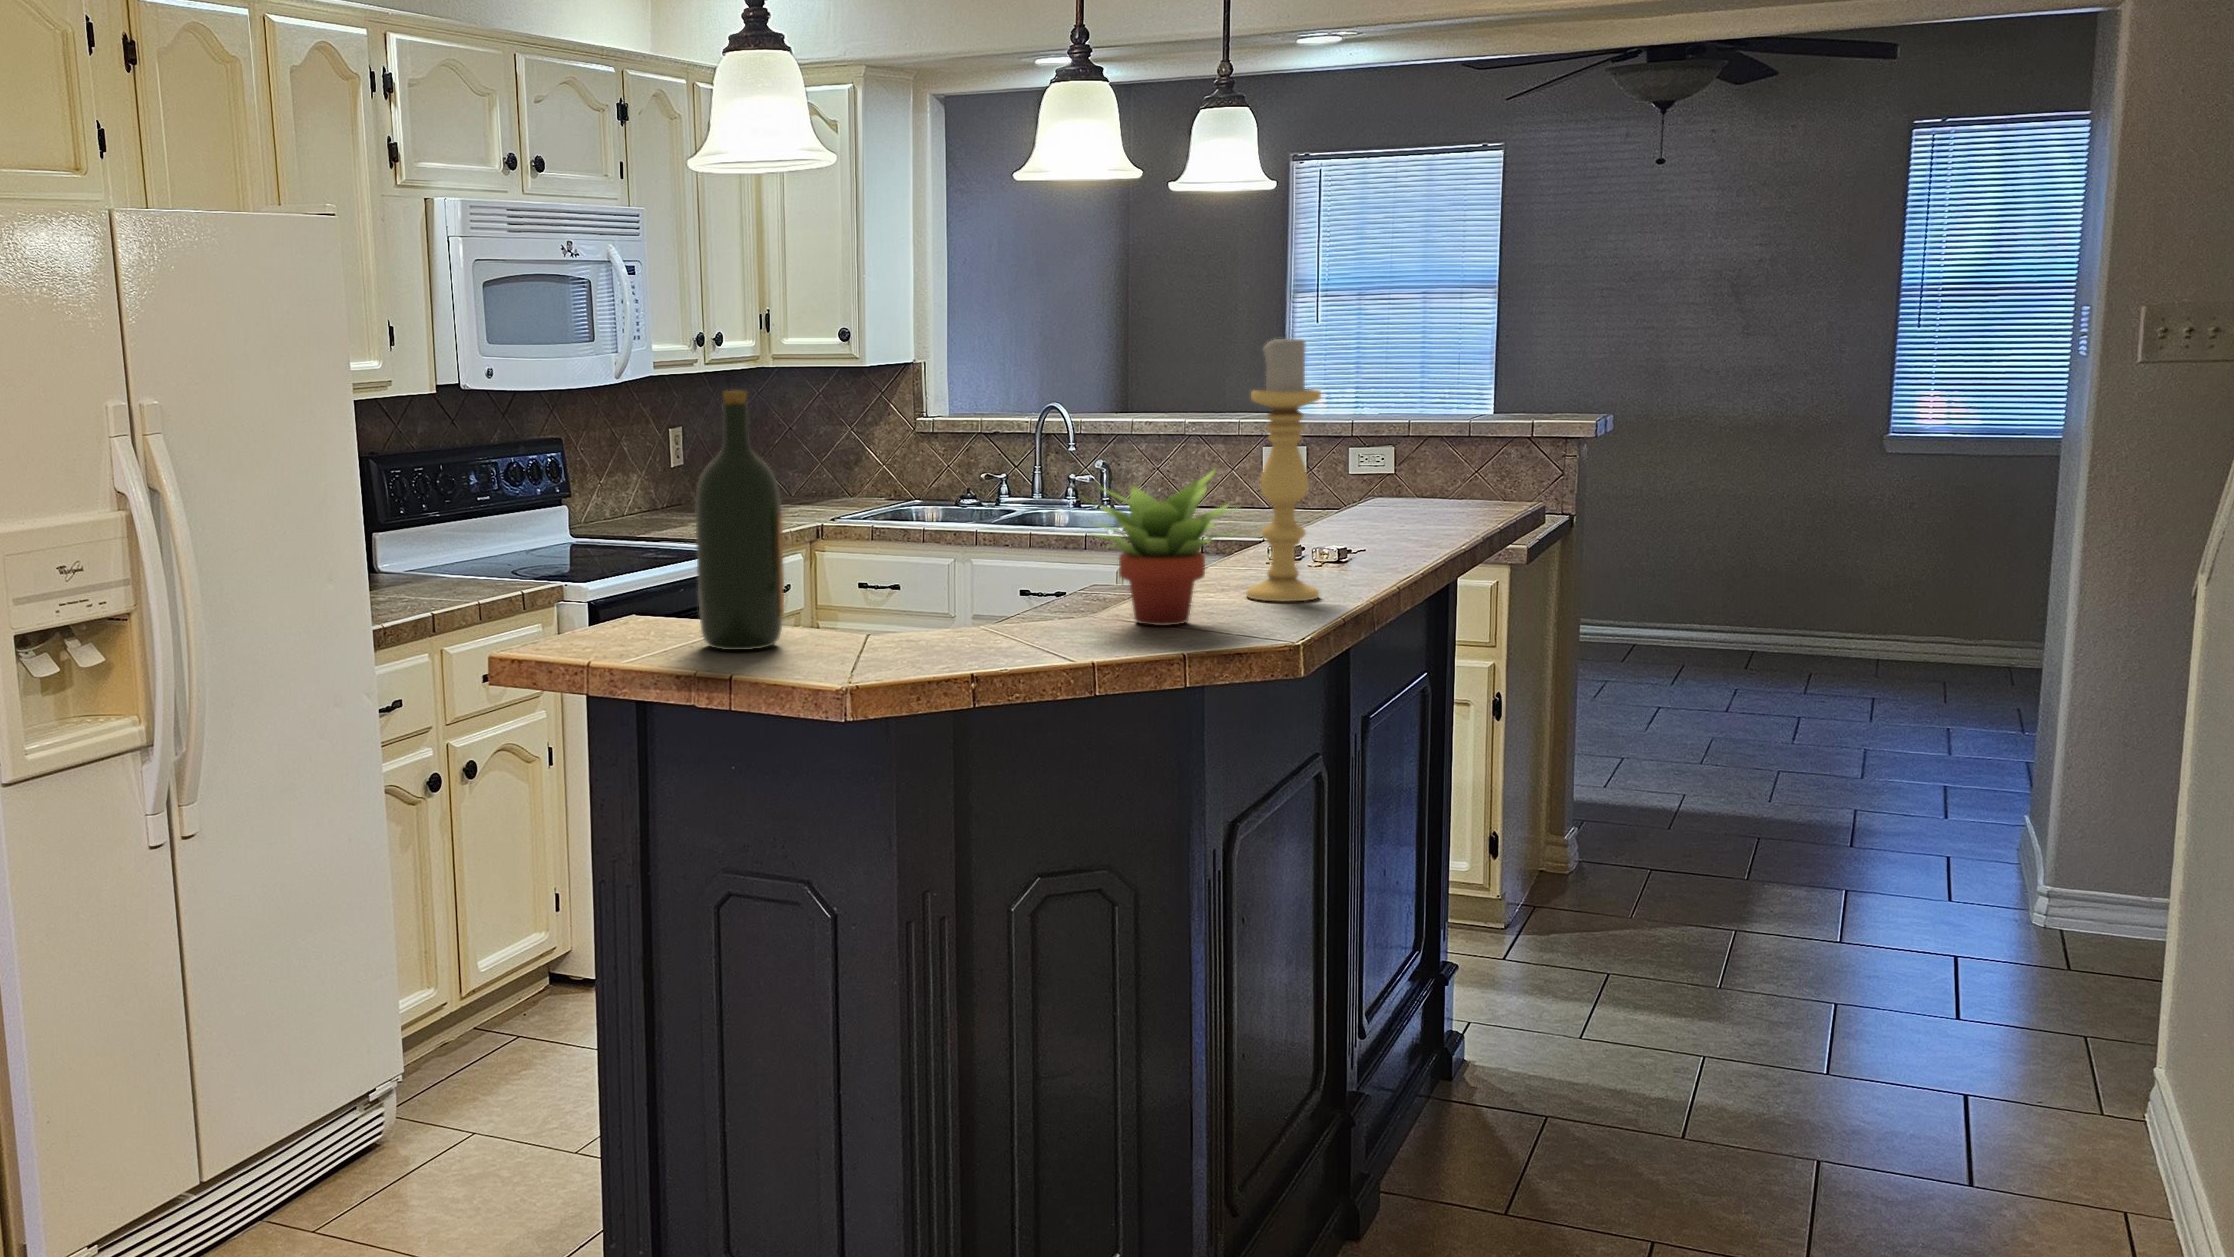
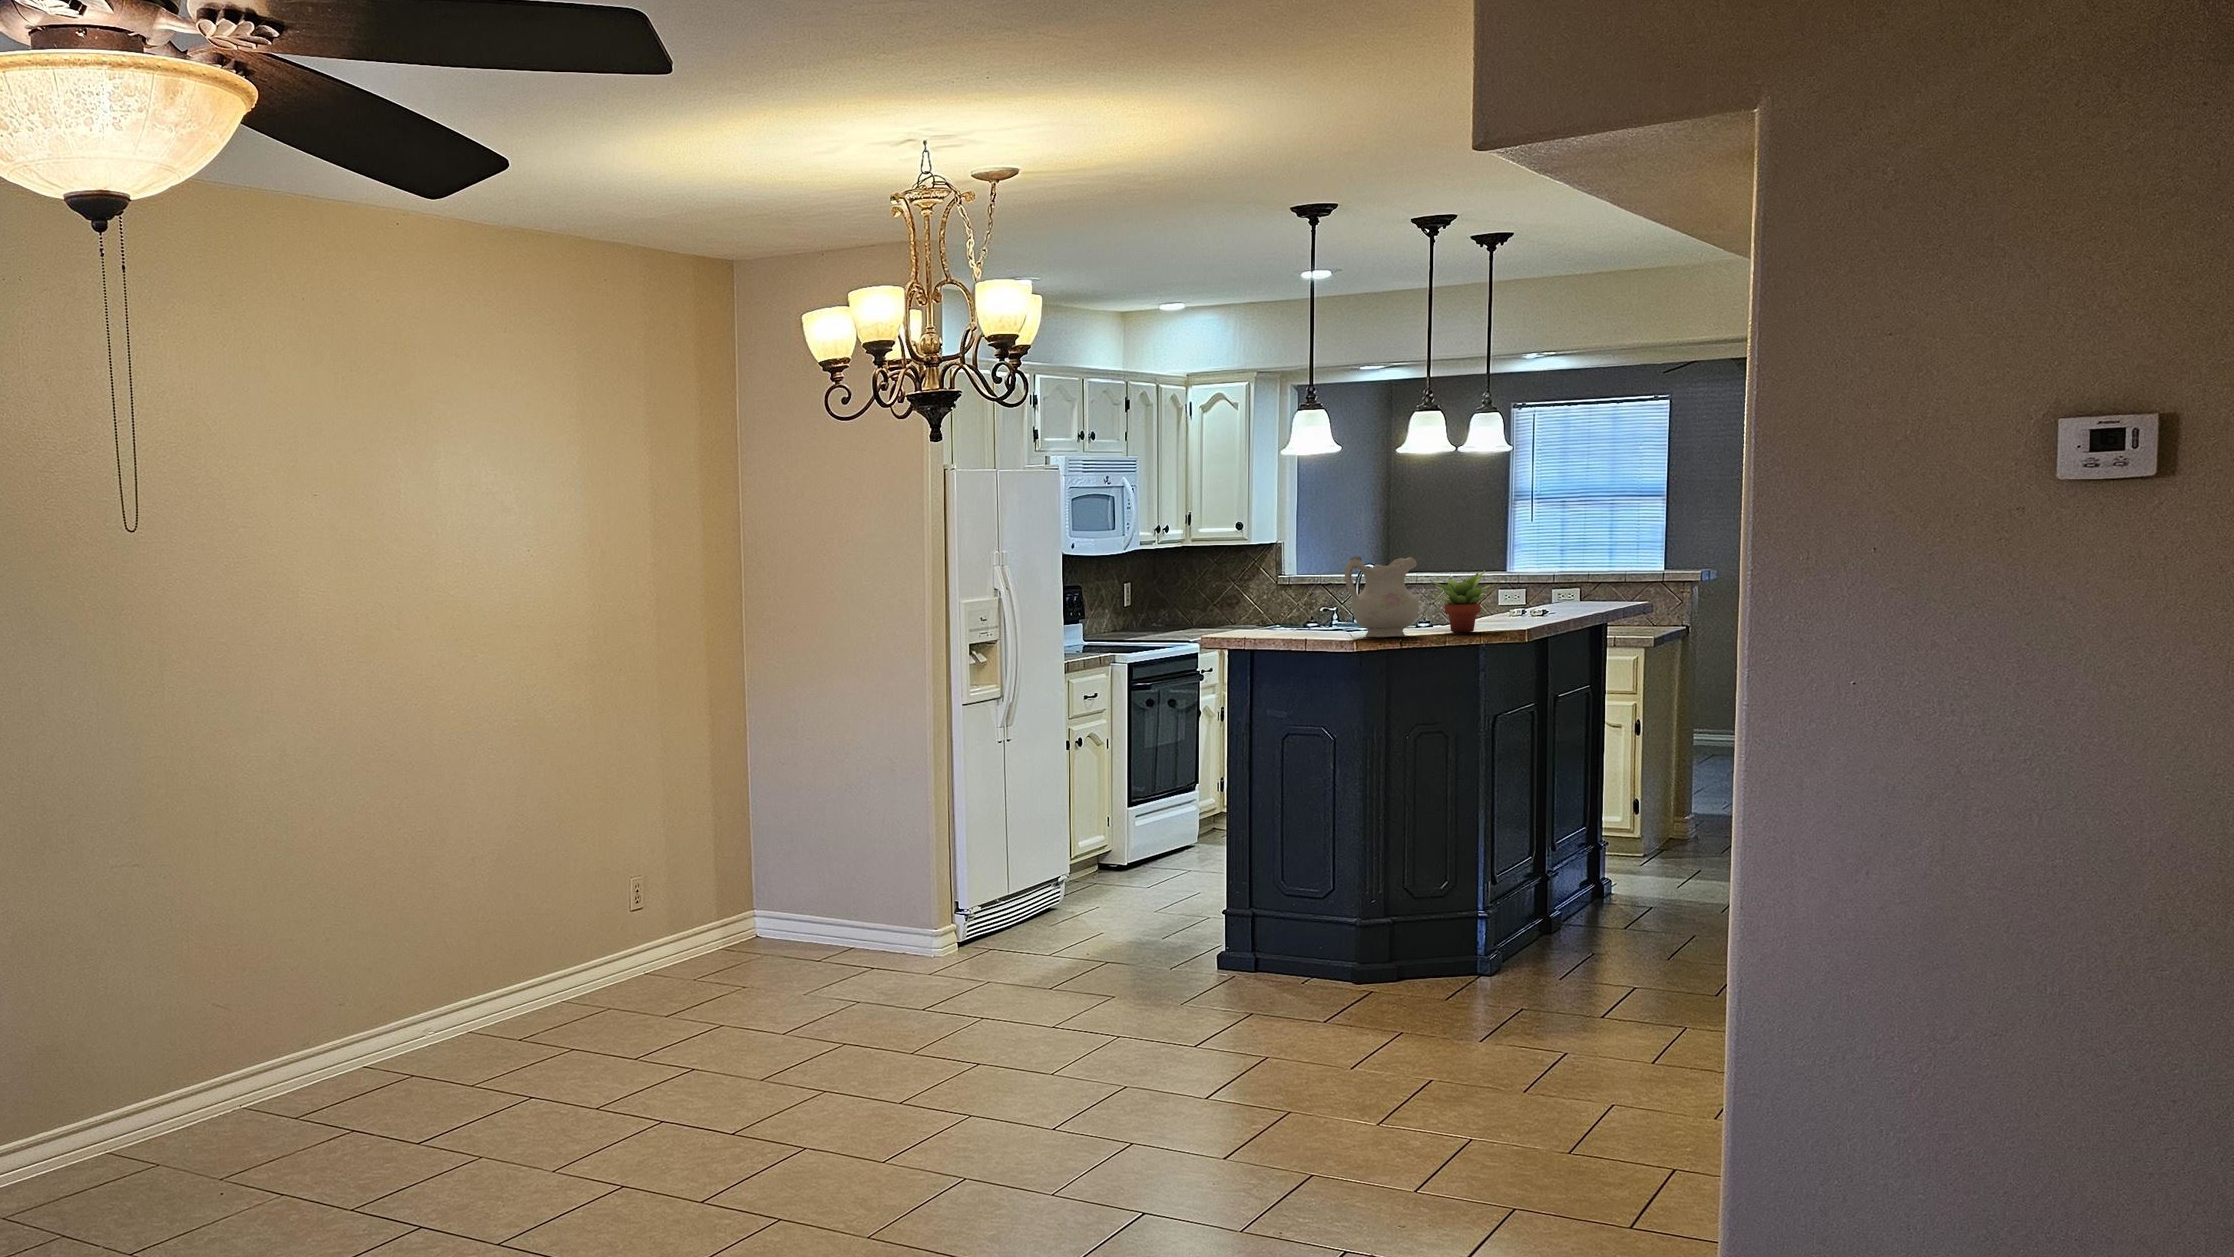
candle holder: present [1246,337,1321,602] -> none [1497,517,1529,628]
wine bottle: present [695,391,784,650] -> none [1279,540,1314,637]
ceramic pitcher: none [851,439,1044,659] -> present [1345,556,1419,637]

